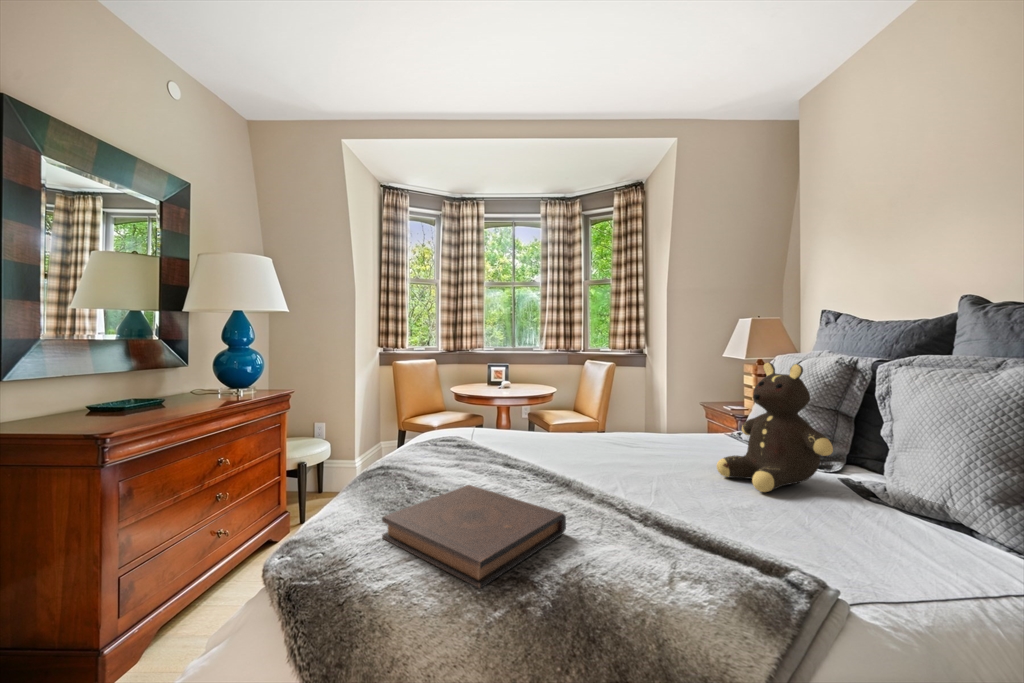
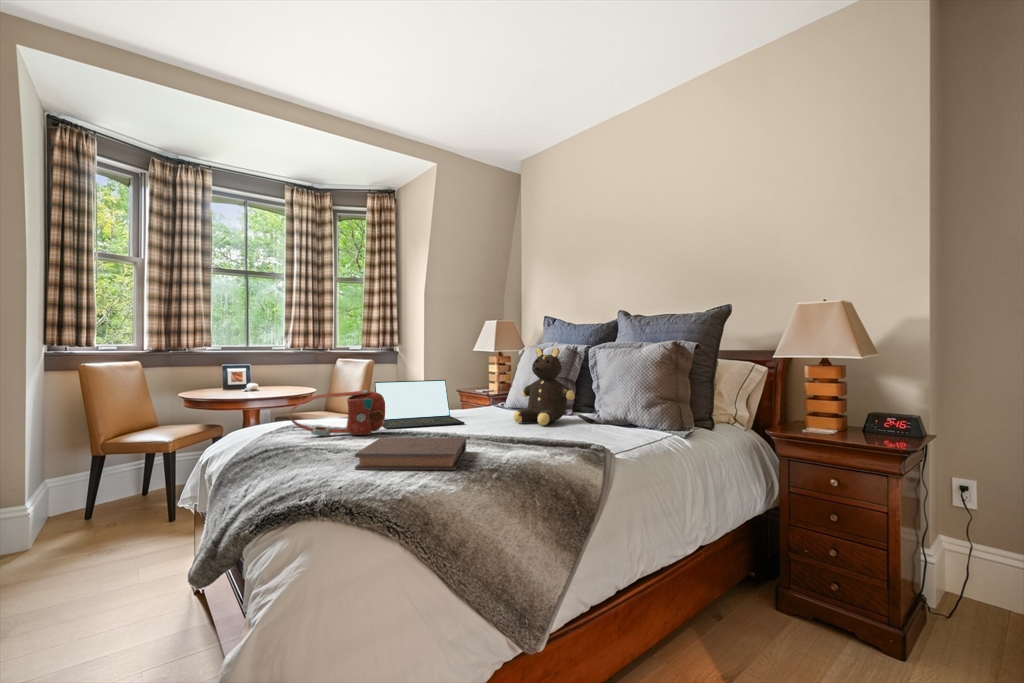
laptop: none [538,396,642,464] -> present [375,380,464,429]
handbag: none [429,412,527,465] -> present [290,390,386,436]

